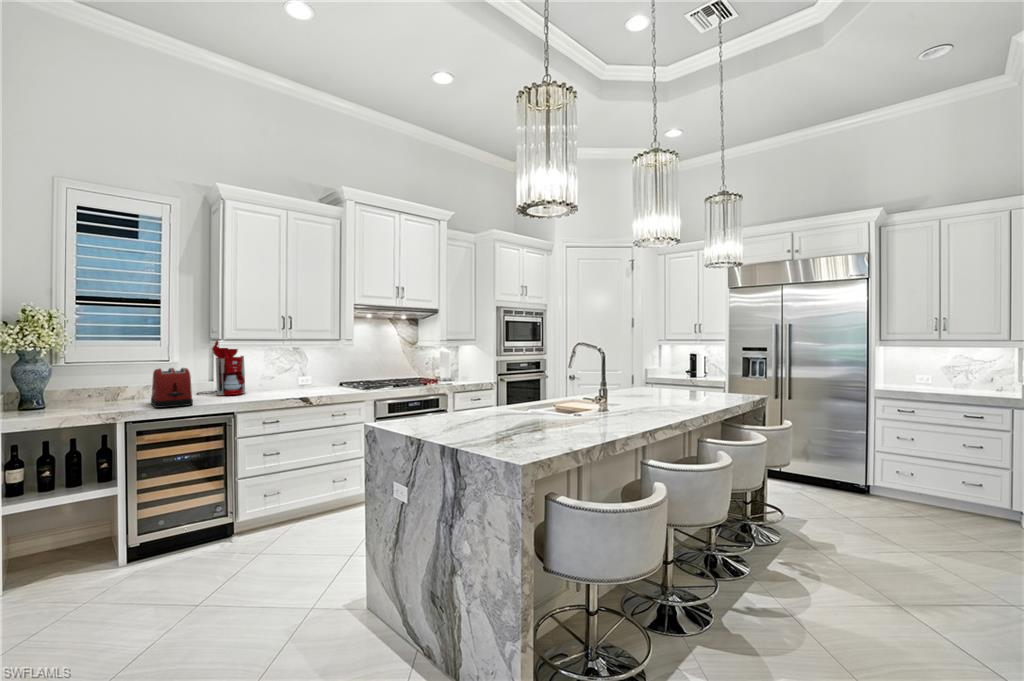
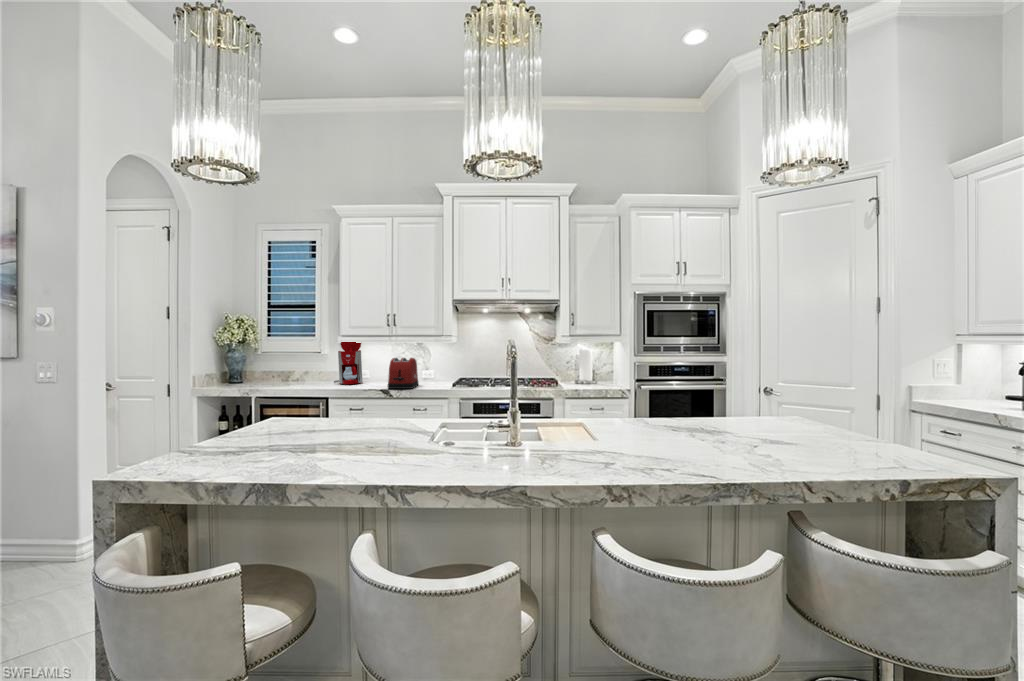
toaster: present [151,368,193,408] -> present [388,358,419,389]

